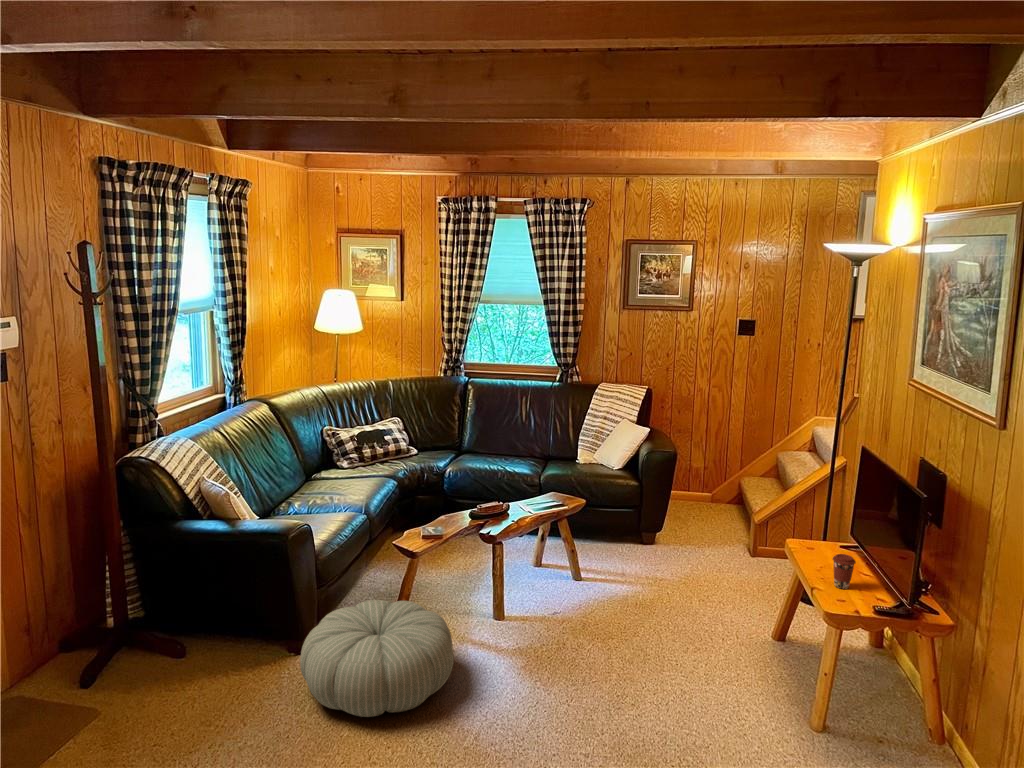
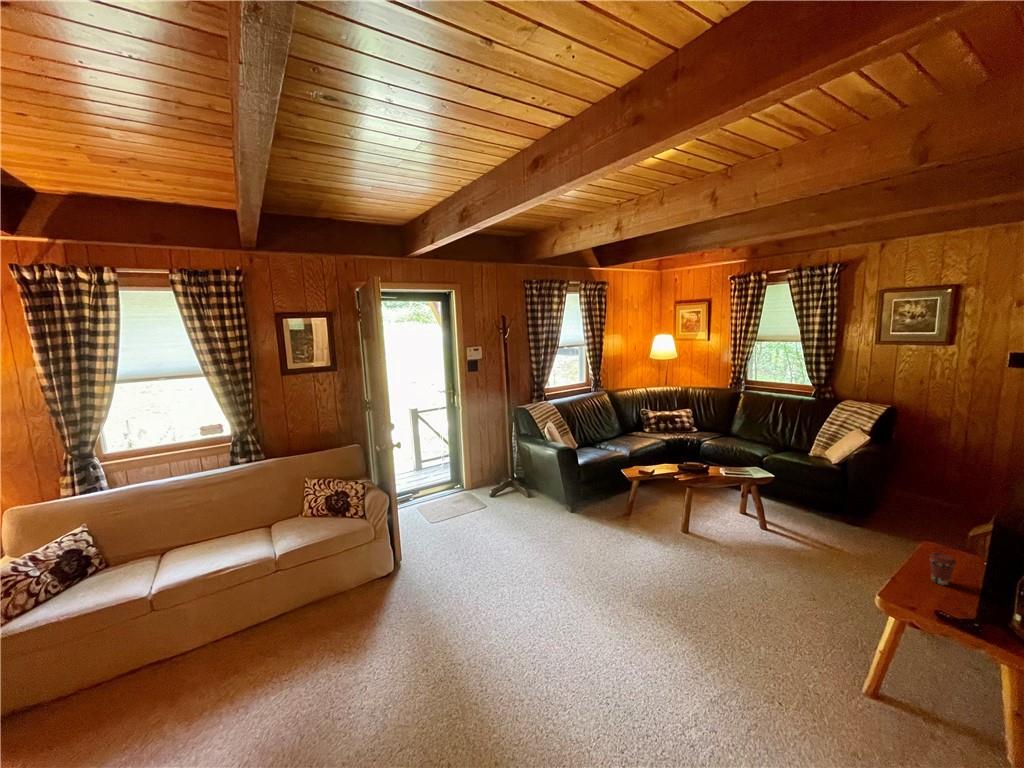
pouf: present [300,600,454,717] -> none [557,496,638,554]

